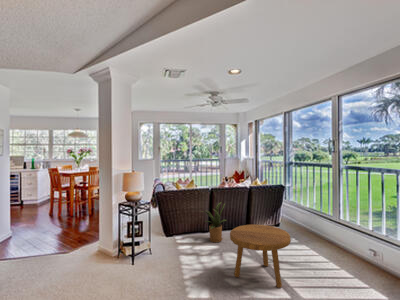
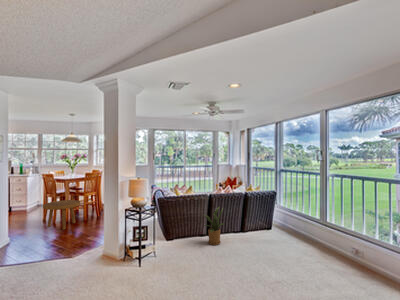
footstool: present [230,224,291,288] -> present [43,200,80,230]

